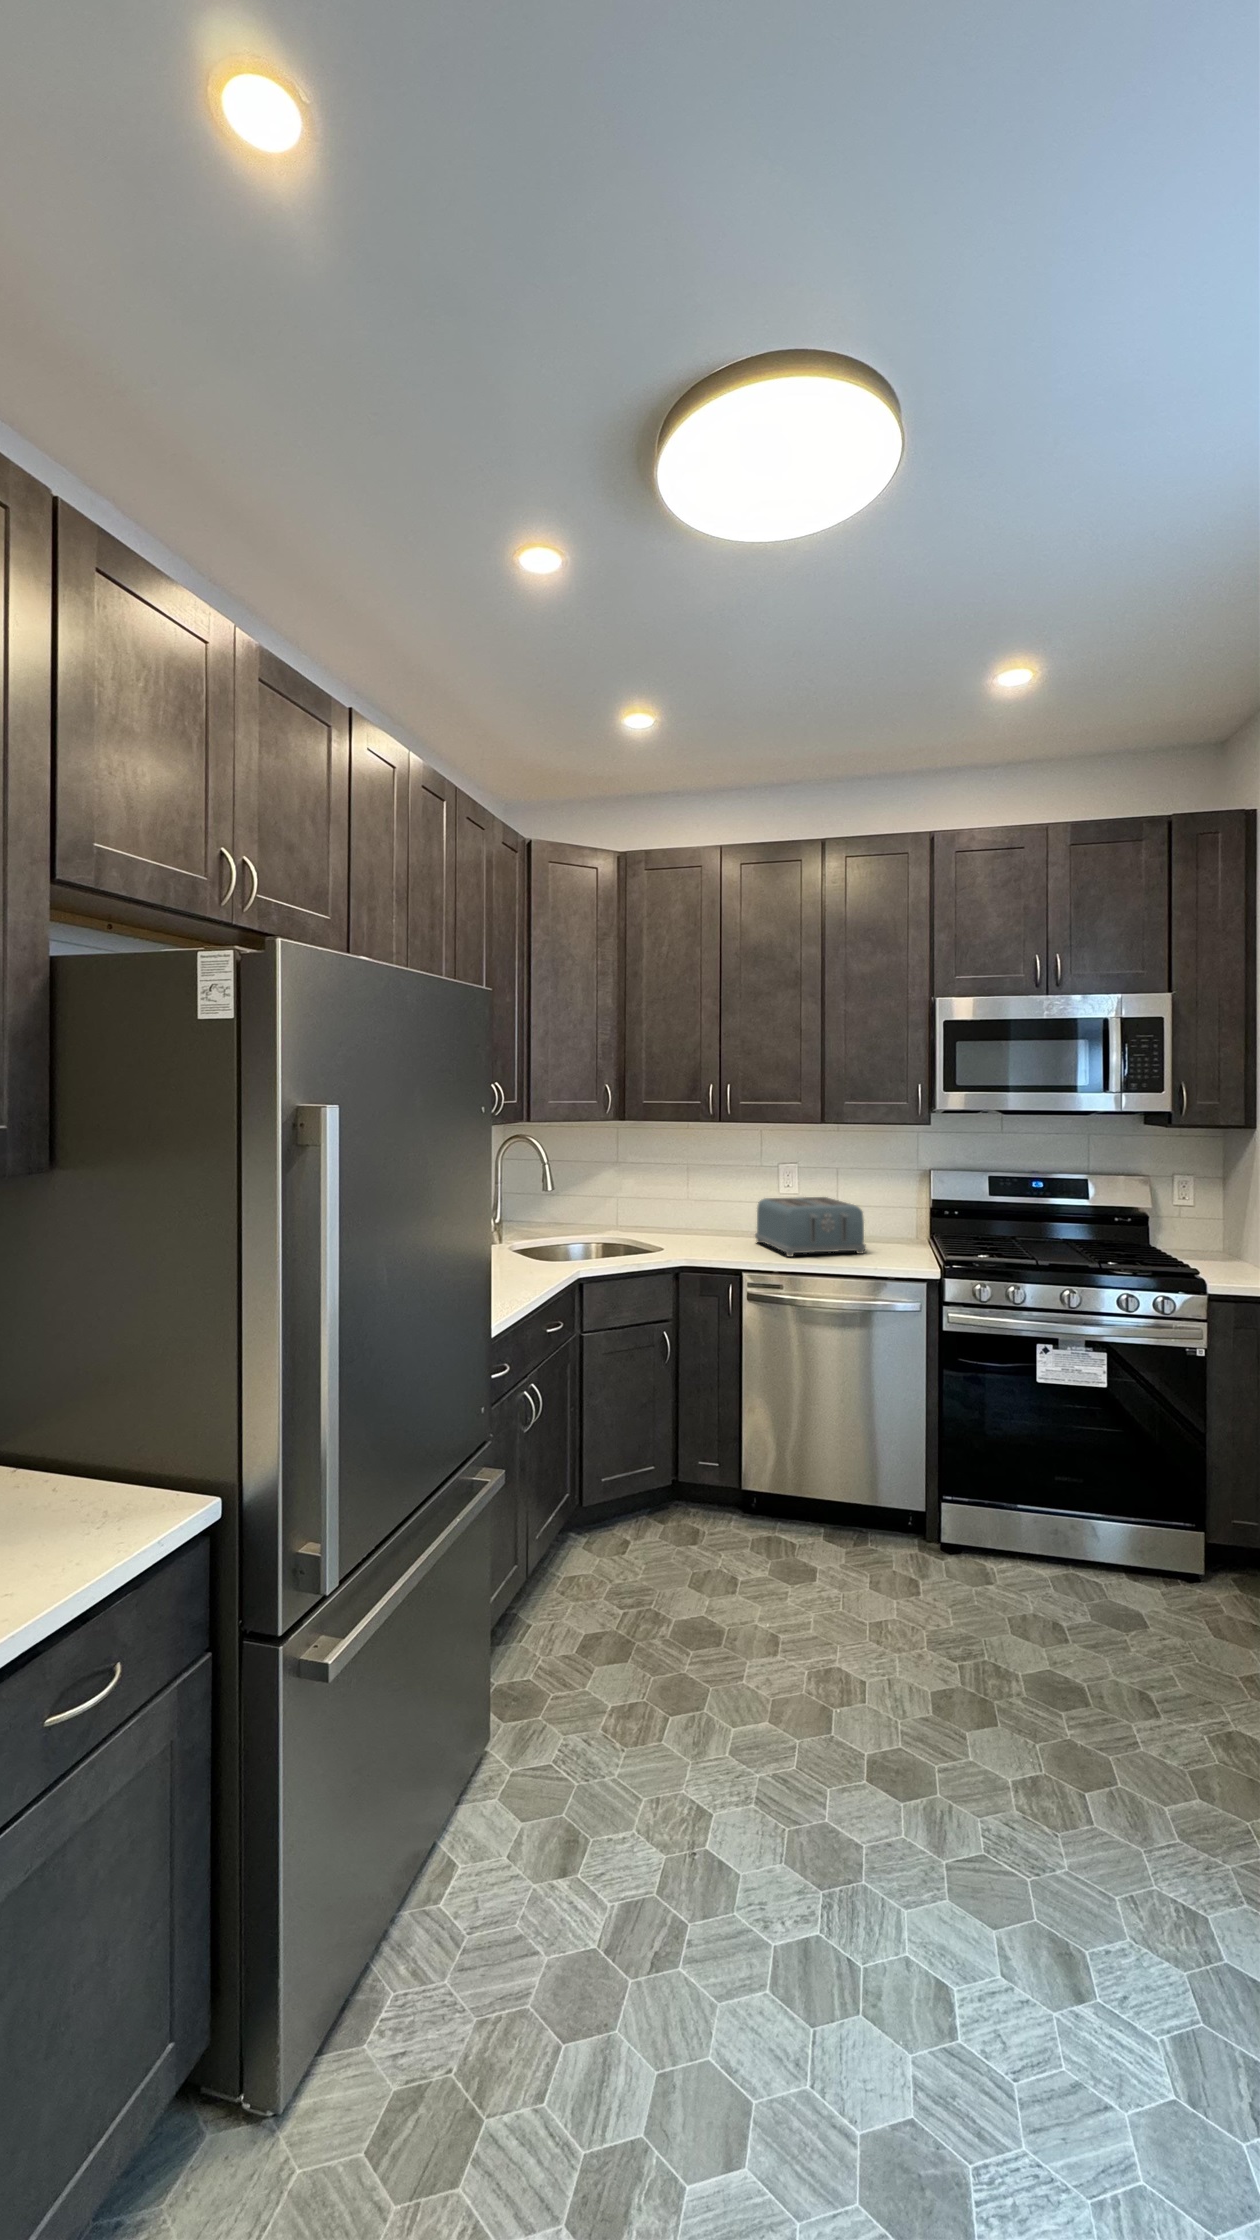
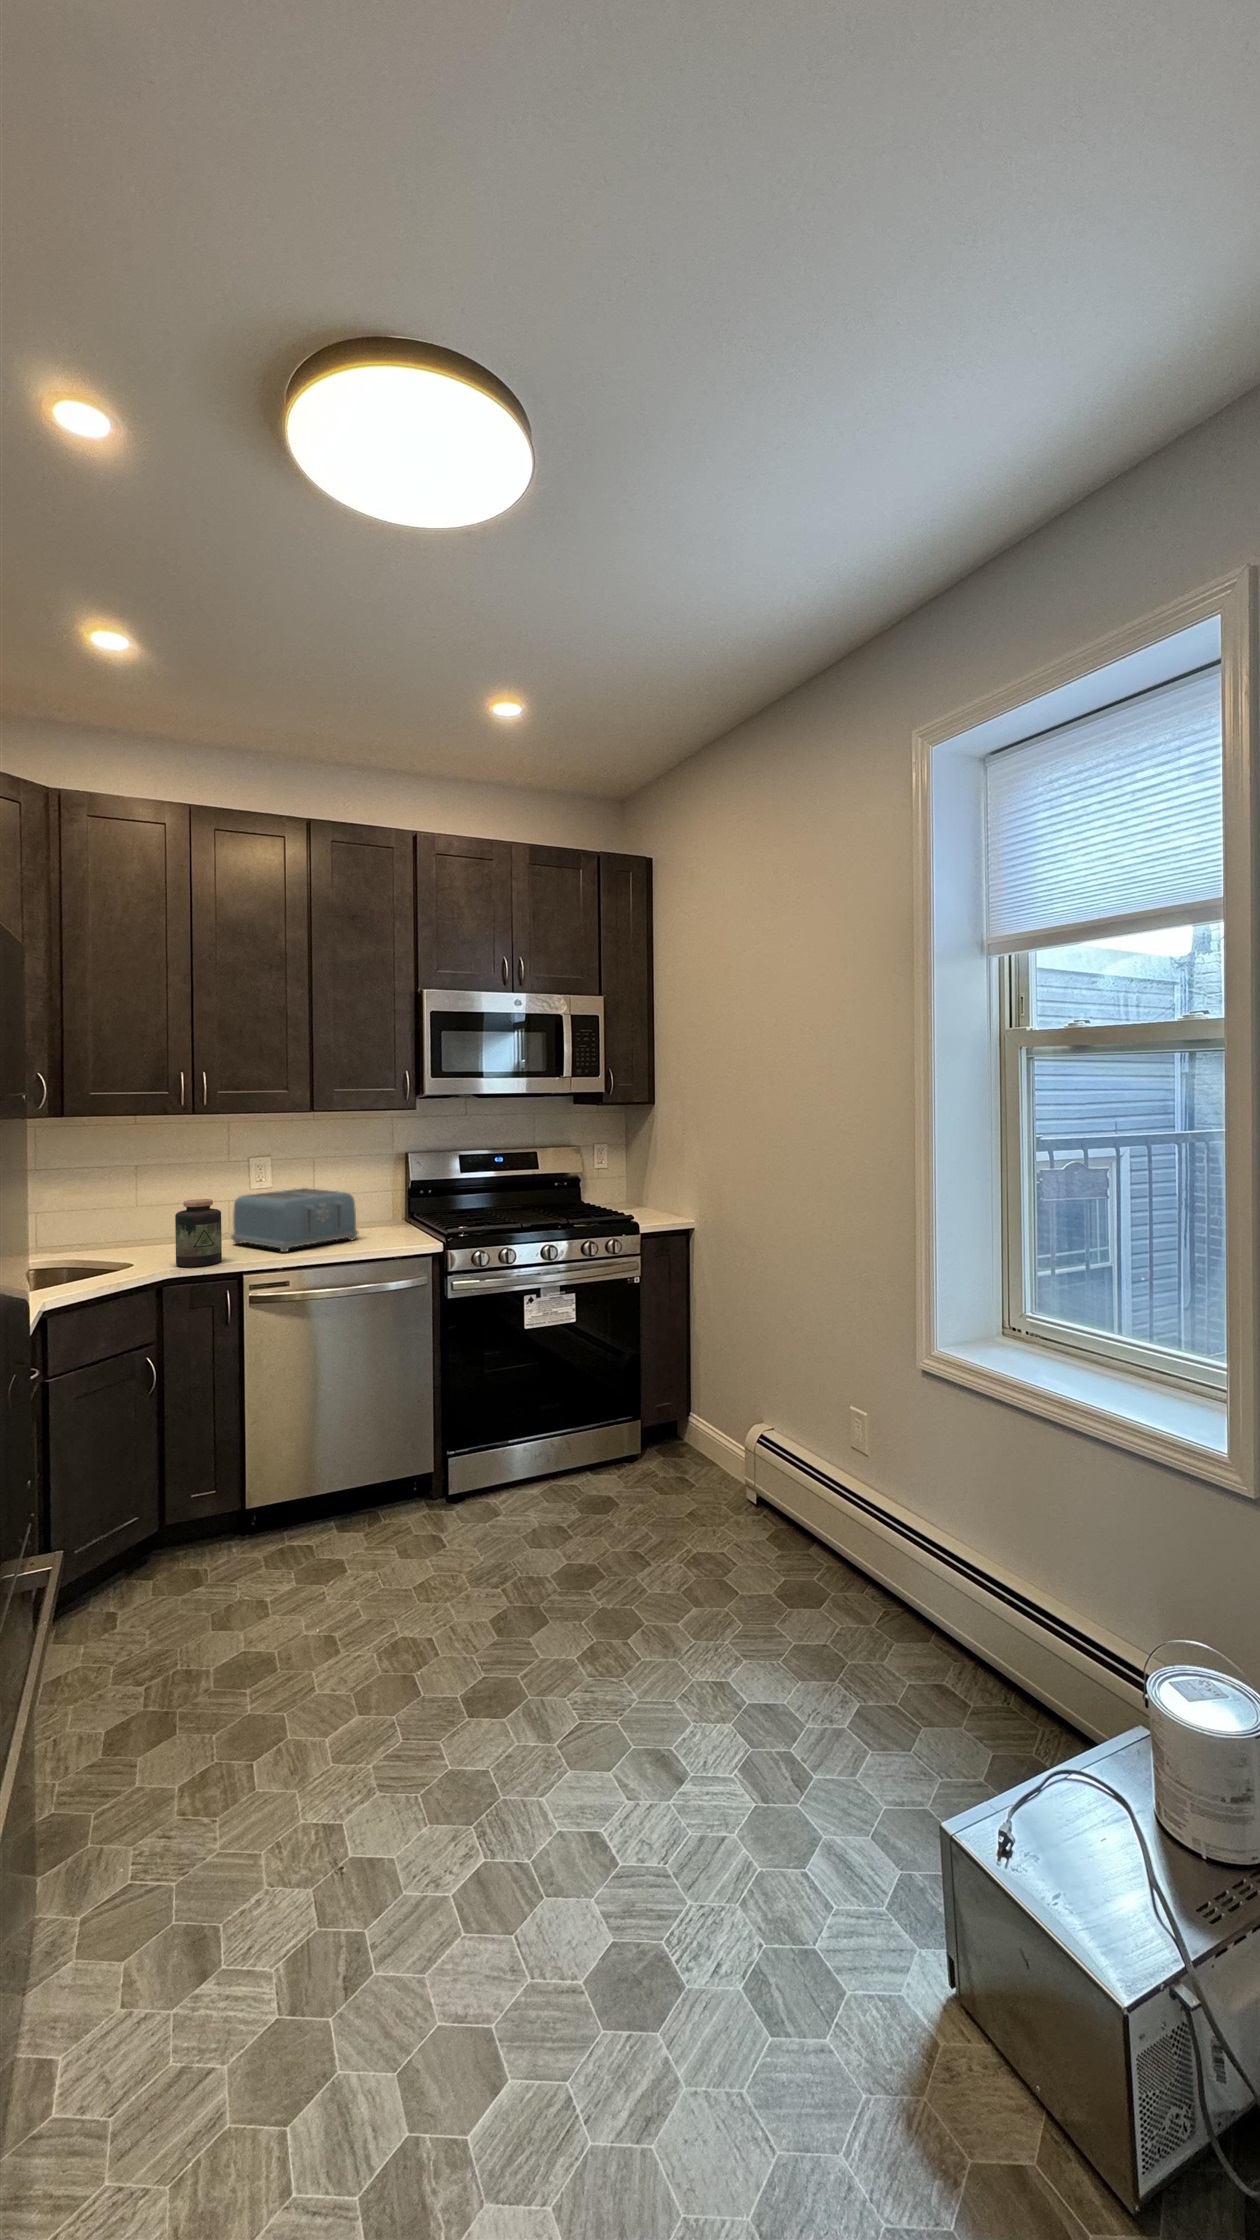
jar: none [697,1199,734,1259] -> present [175,1199,222,1267]

